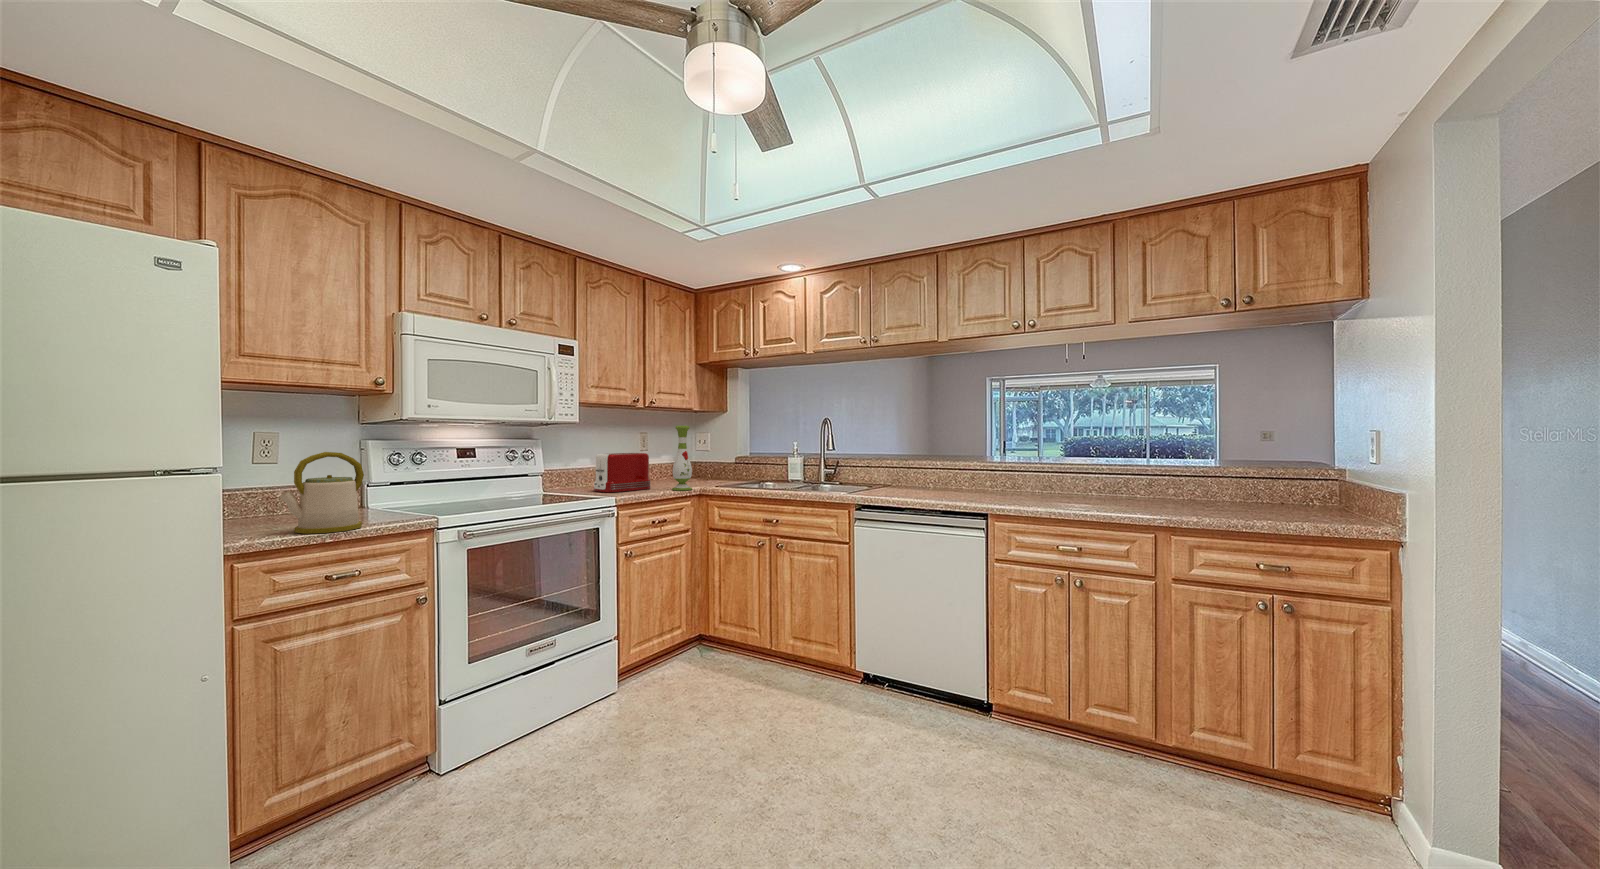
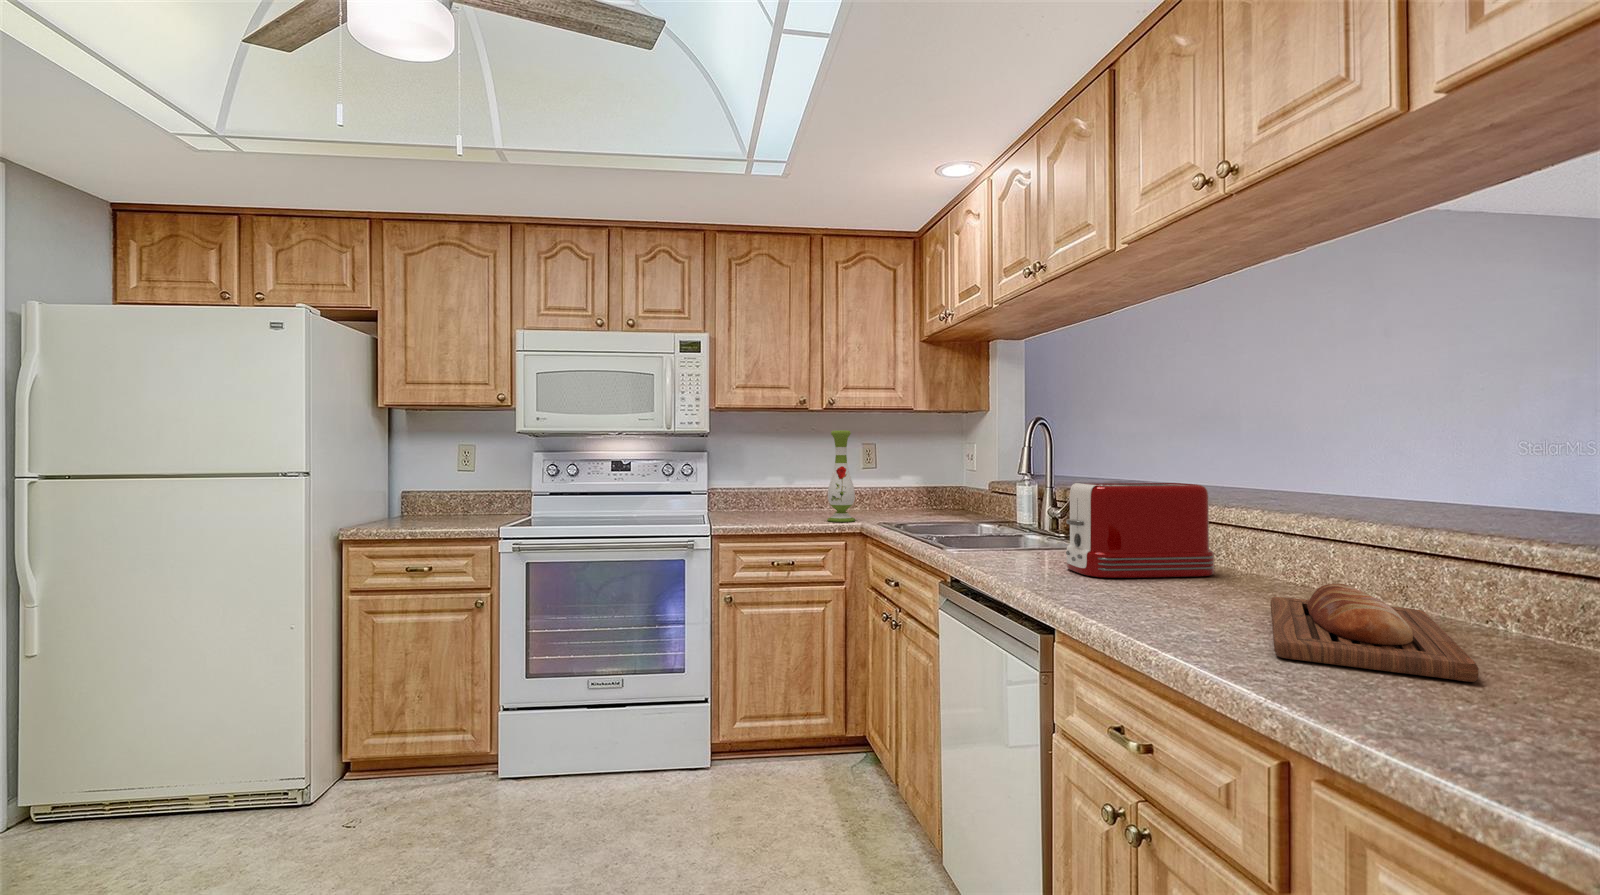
kettle: present [280,452,364,534] -> none [399,460,457,530]
toaster: present [594,453,651,492] -> present [1066,483,1214,578]
bread loaf: none [1008,491,1101,514] -> present [1270,584,1478,682]

